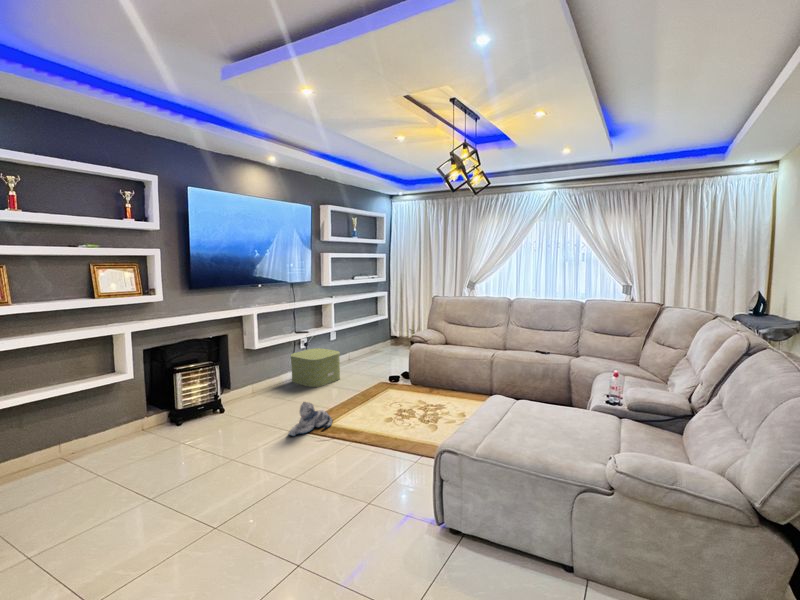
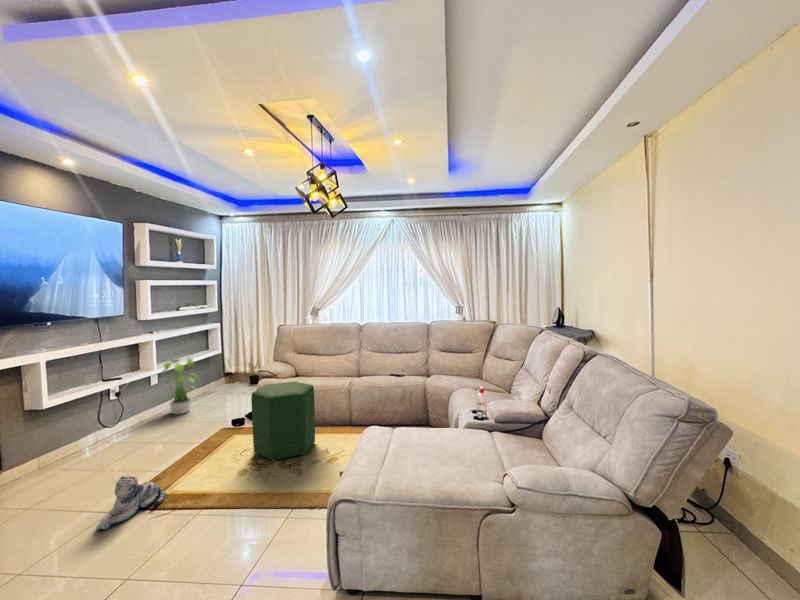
potted plant: none [336,318,368,365] -> present [163,357,194,414]
ottoman: none [400,347,454,413] -> present [251,382,315,461]
storage box: present [291,348,340,387] -> none [90,399,167,452]

